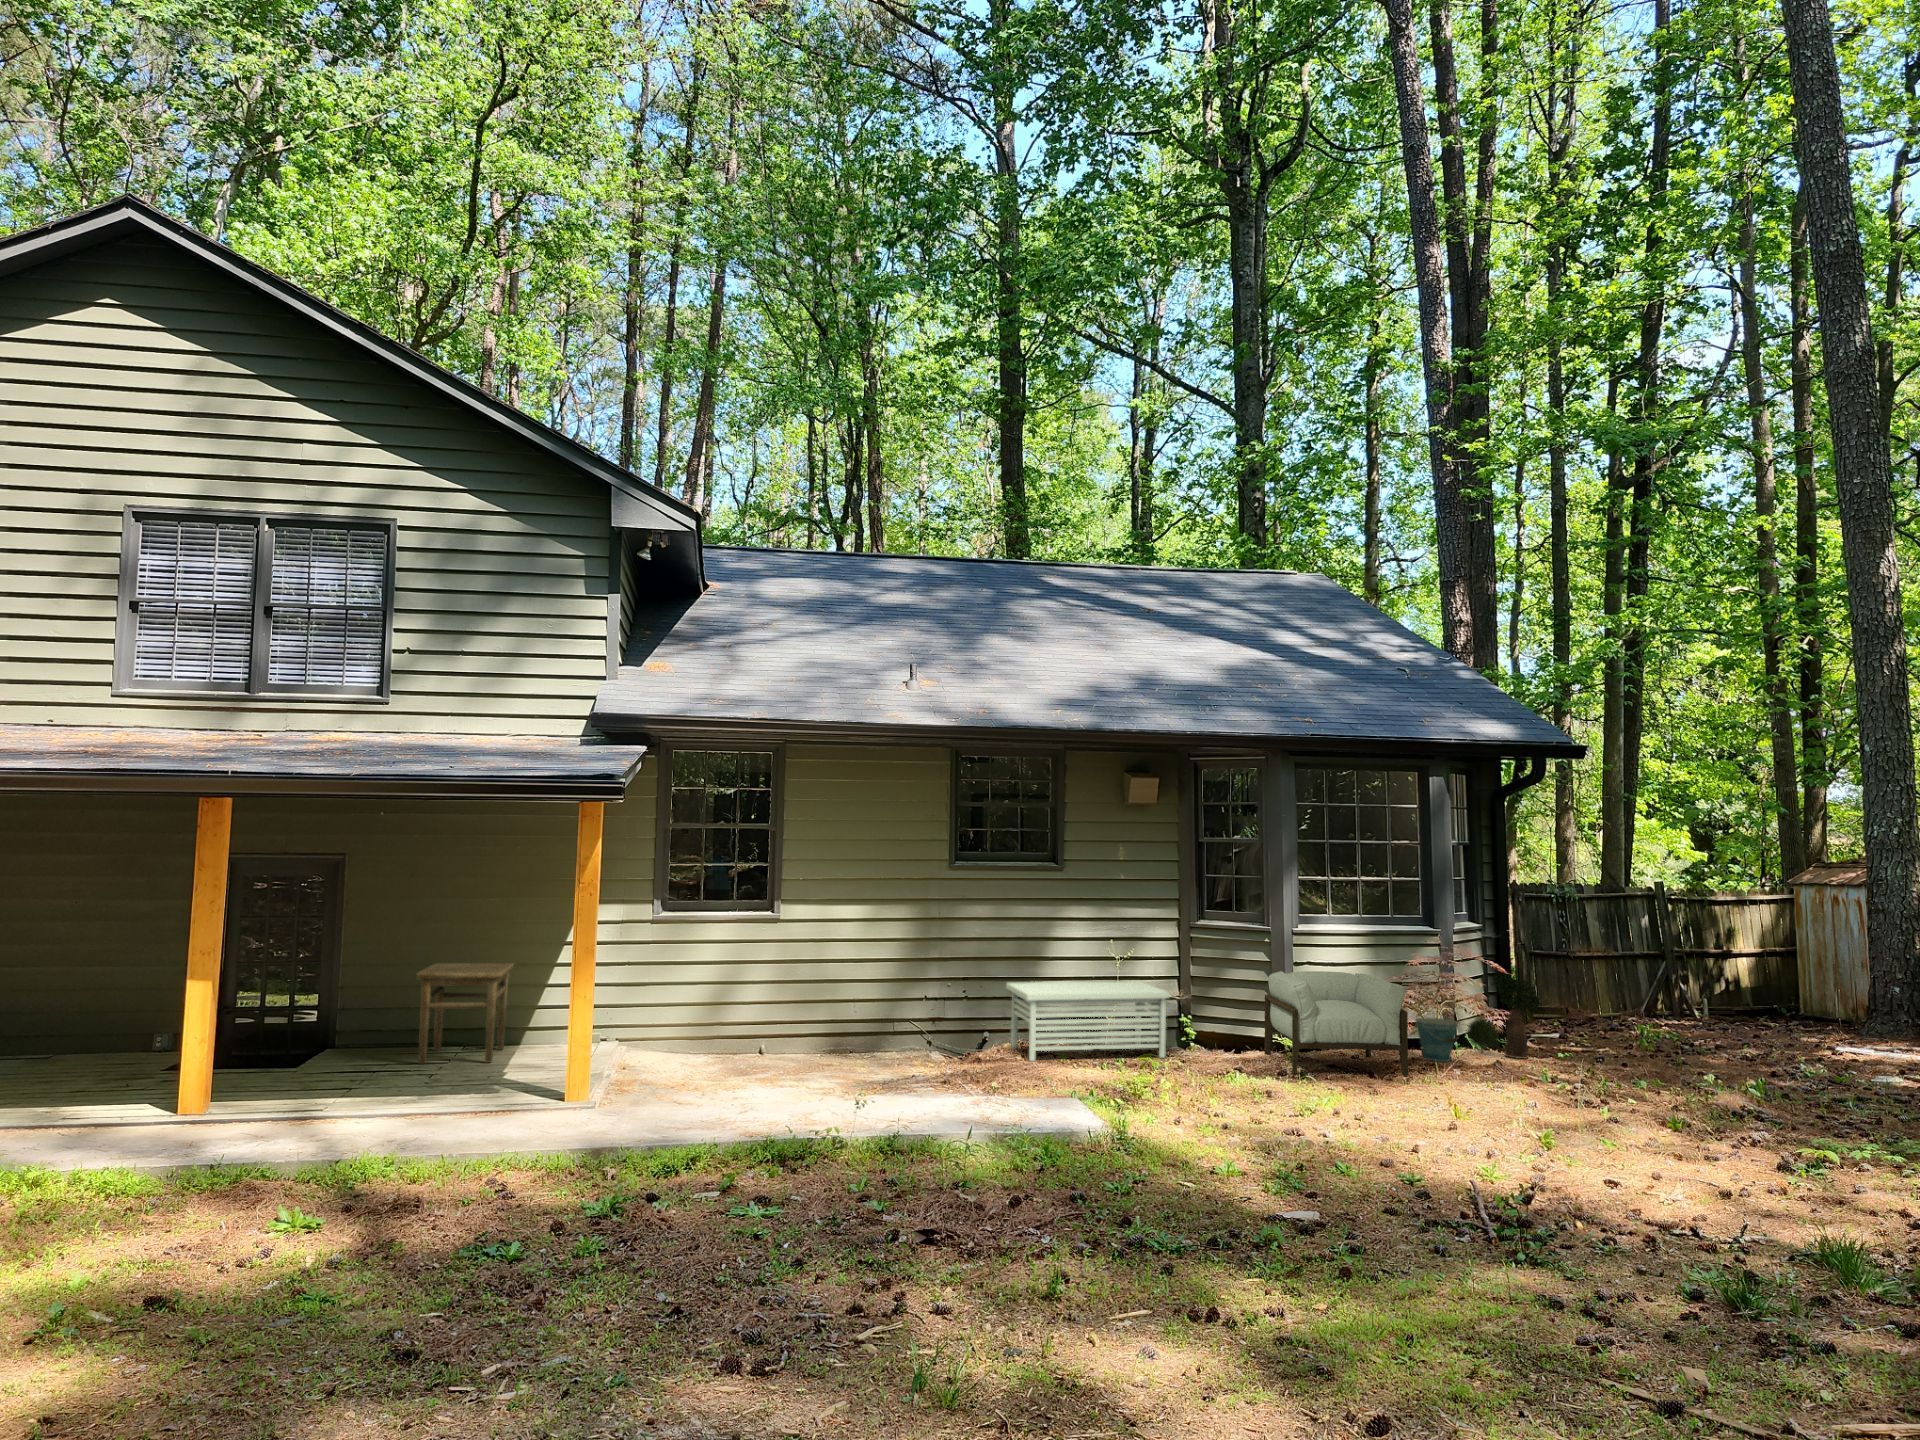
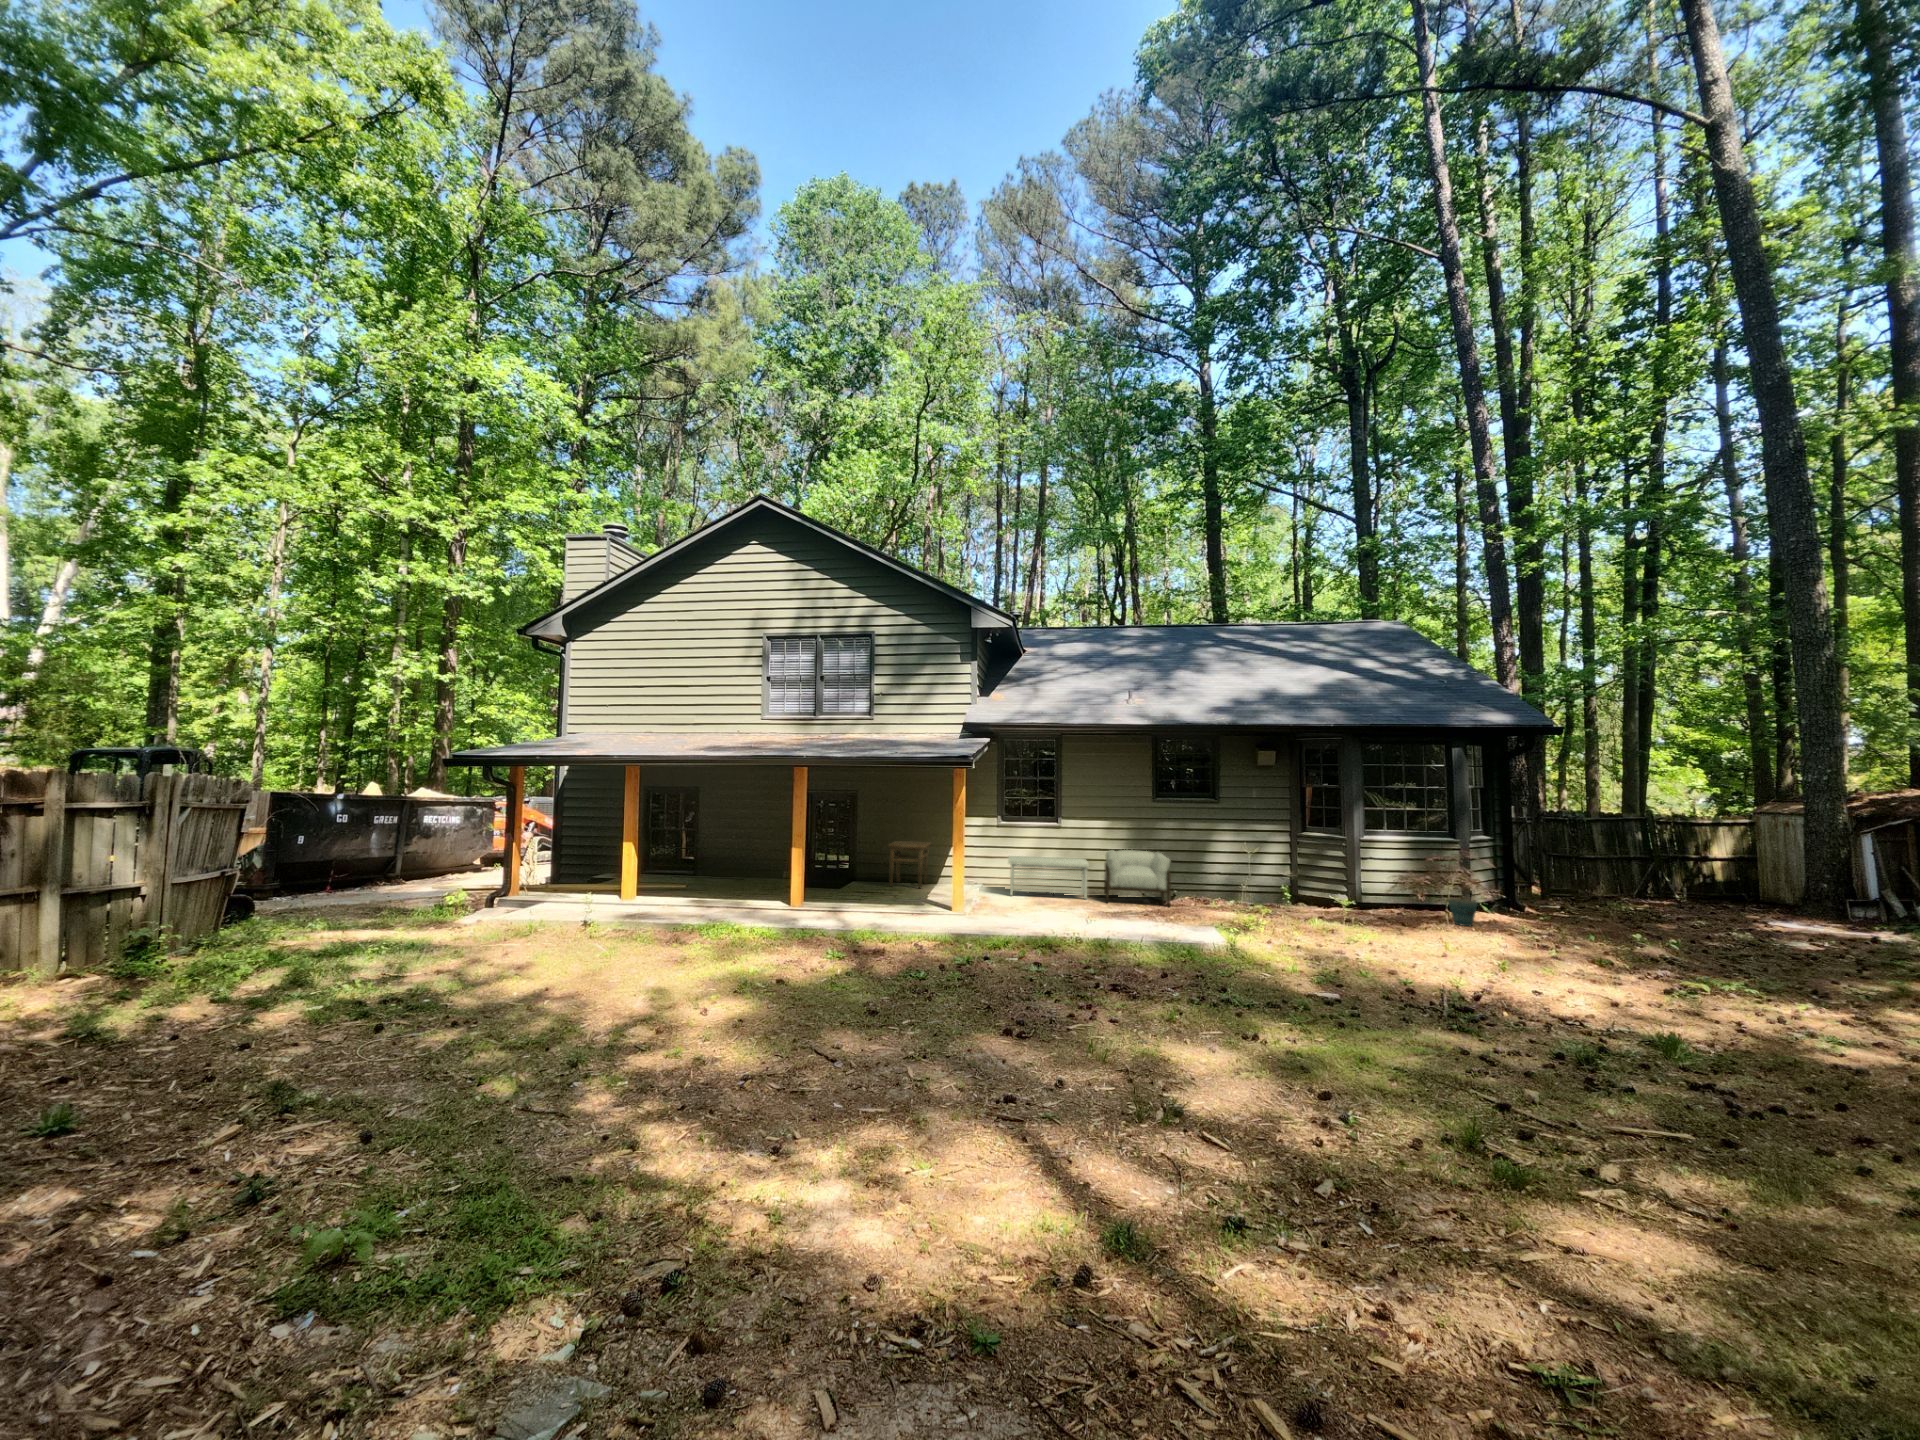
armchair: present [1265,971,1408,1076] -> present [1104,850,1170,906]
potted plant: present [1465,972,1542,1059] -> none [1487,872,1545,929]
storage bench: present [1006,981,1170,1061] -> present [1008,856,1089,899]

